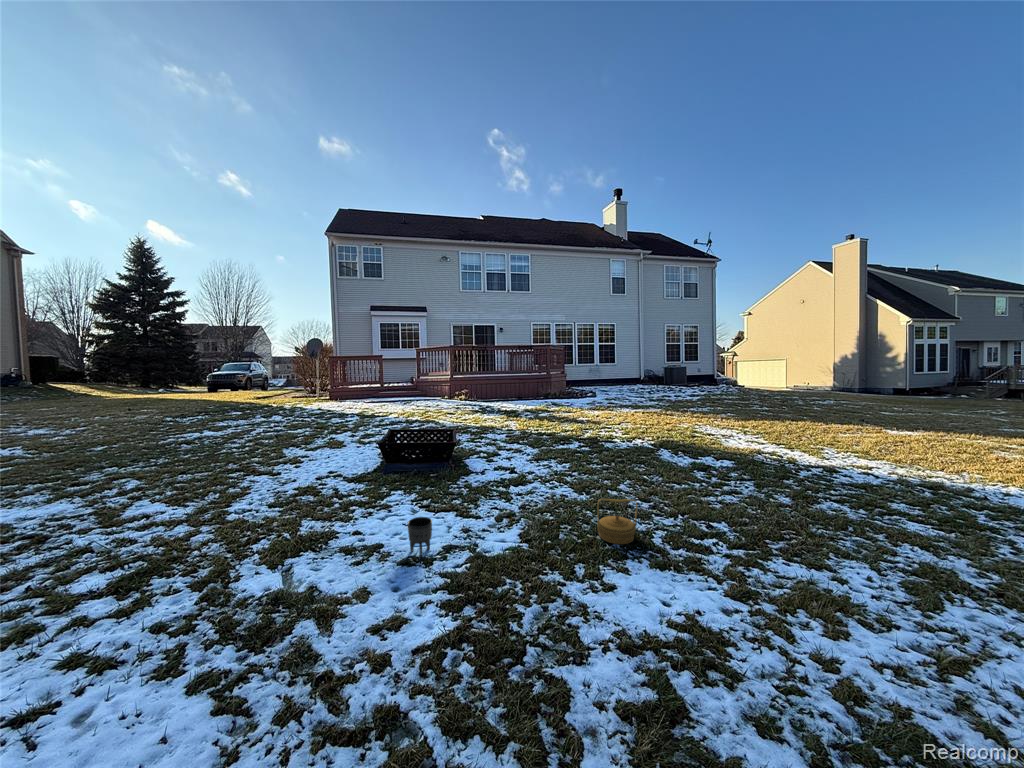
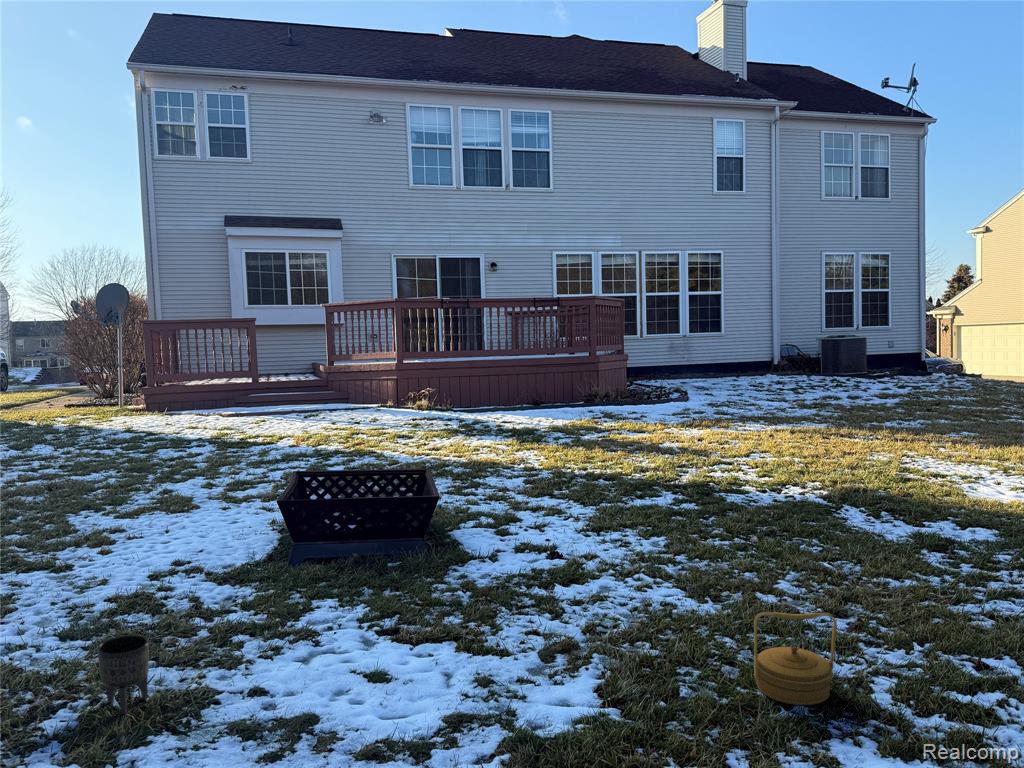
planter: present [408,517,432,557] -> present [97,635,149,714]

